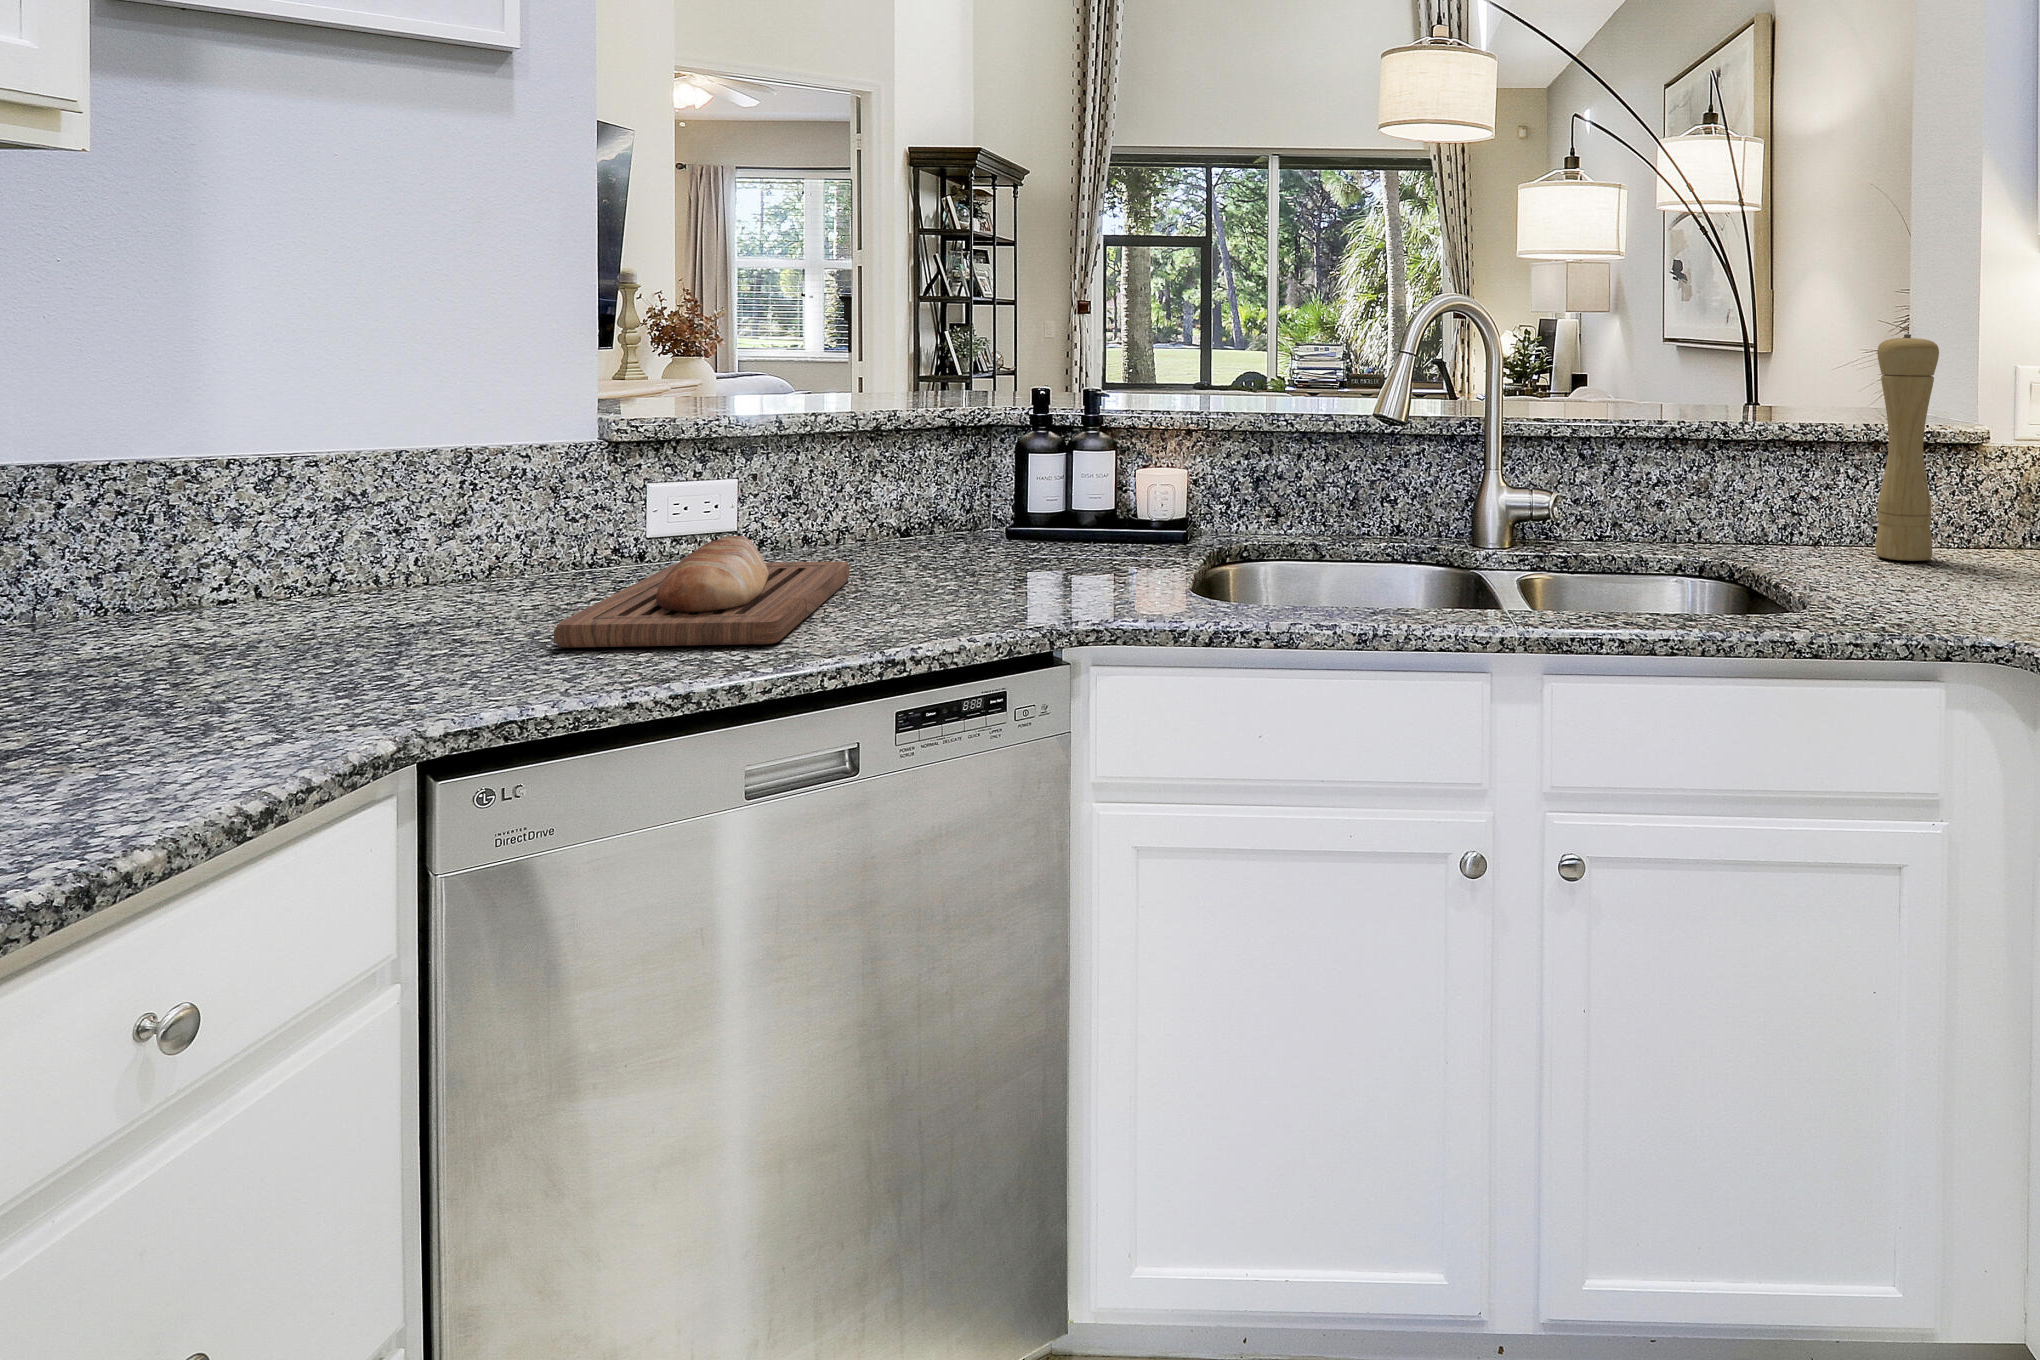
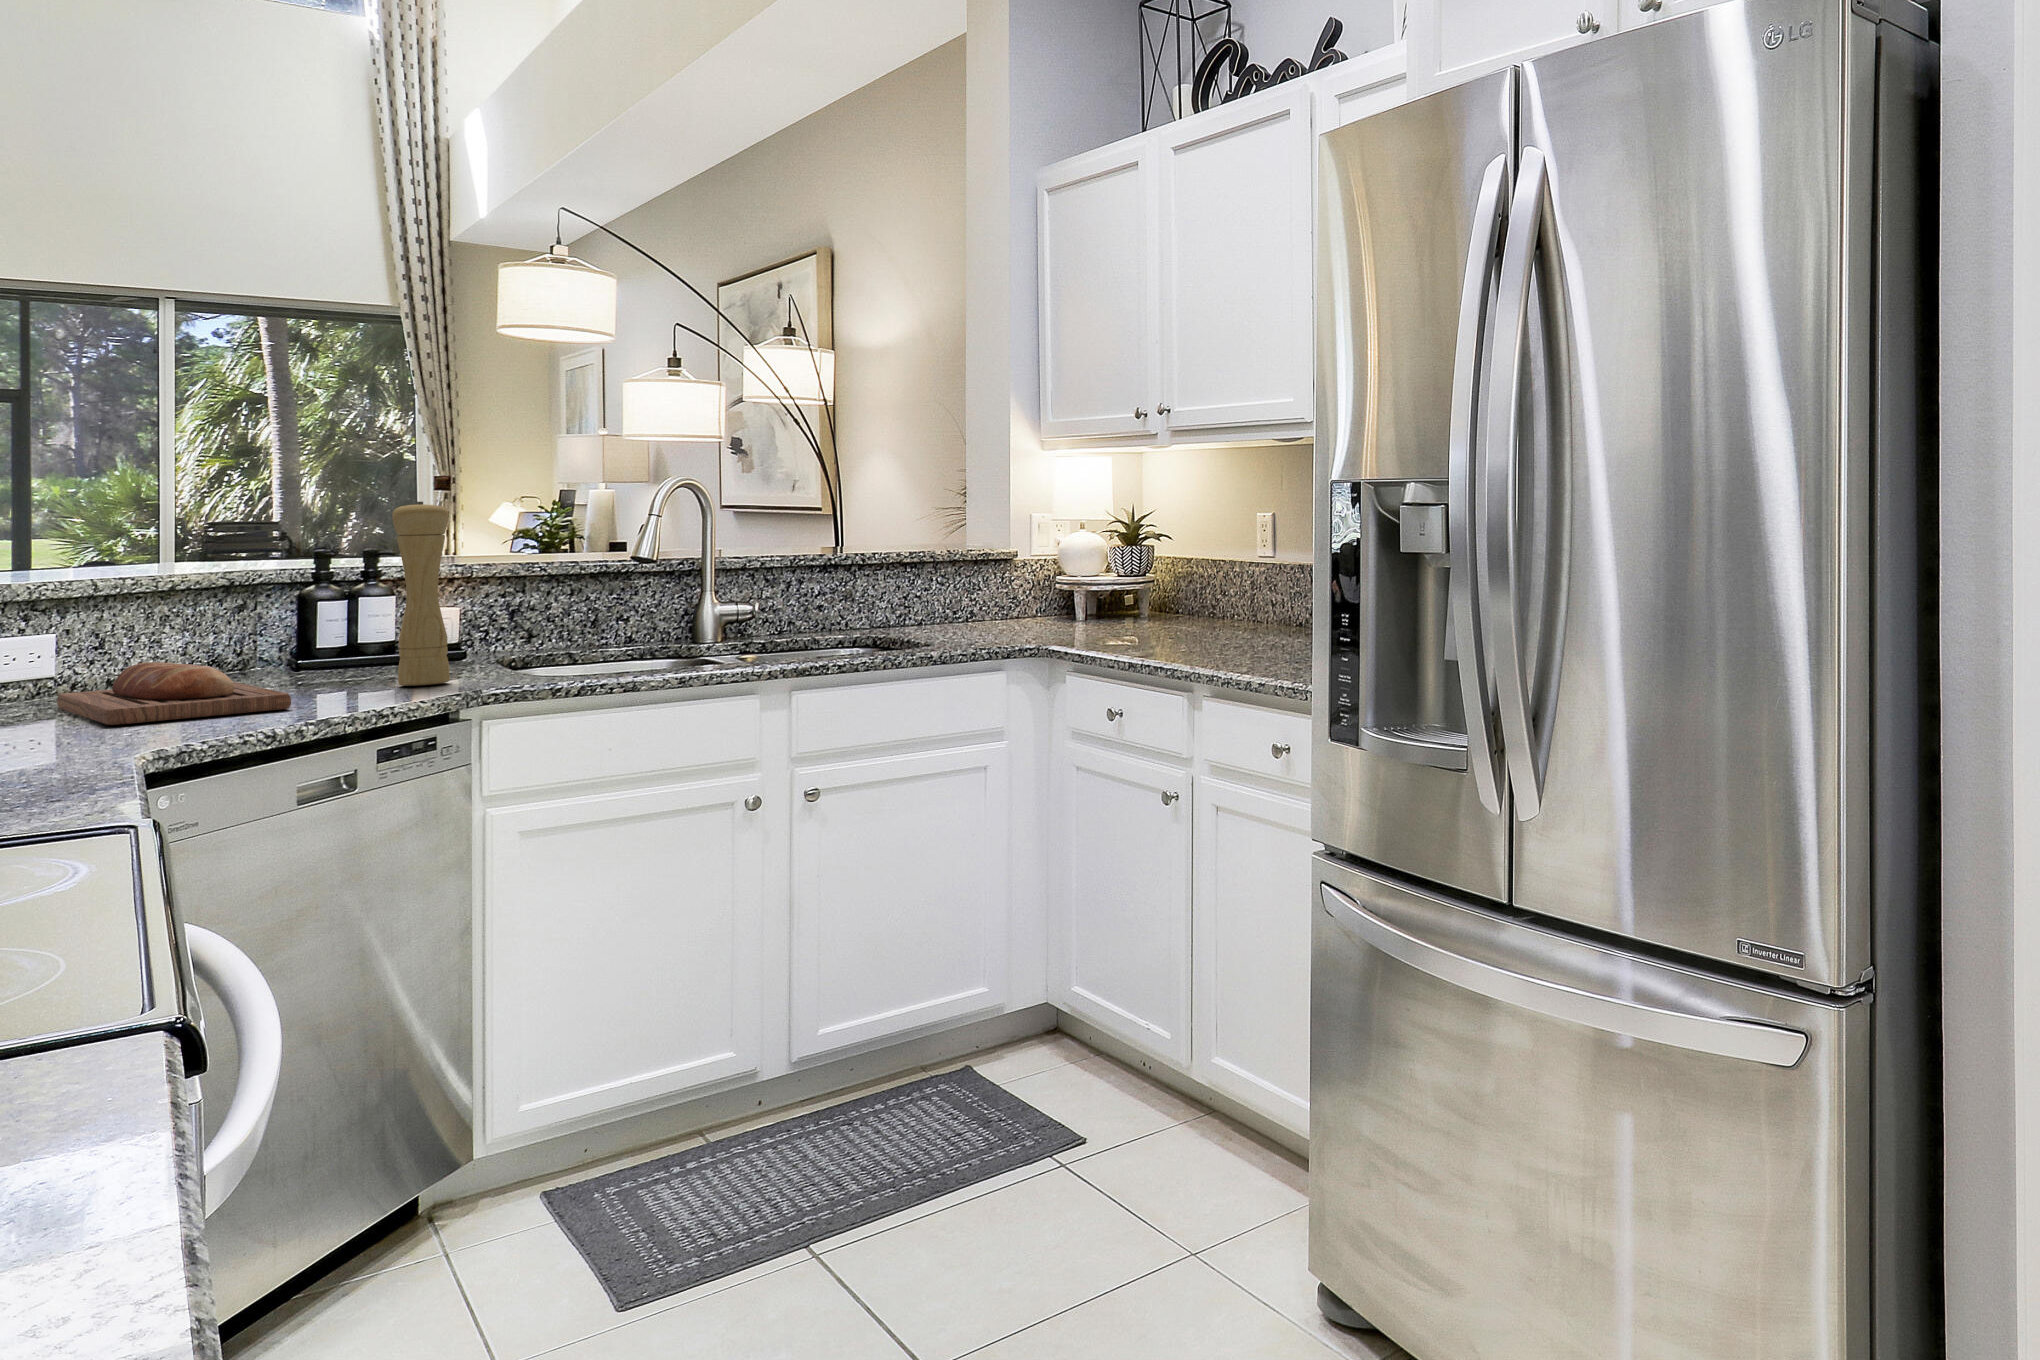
pepper mill: present [1875,334,1939,561] -> present [392,502,450,686]

